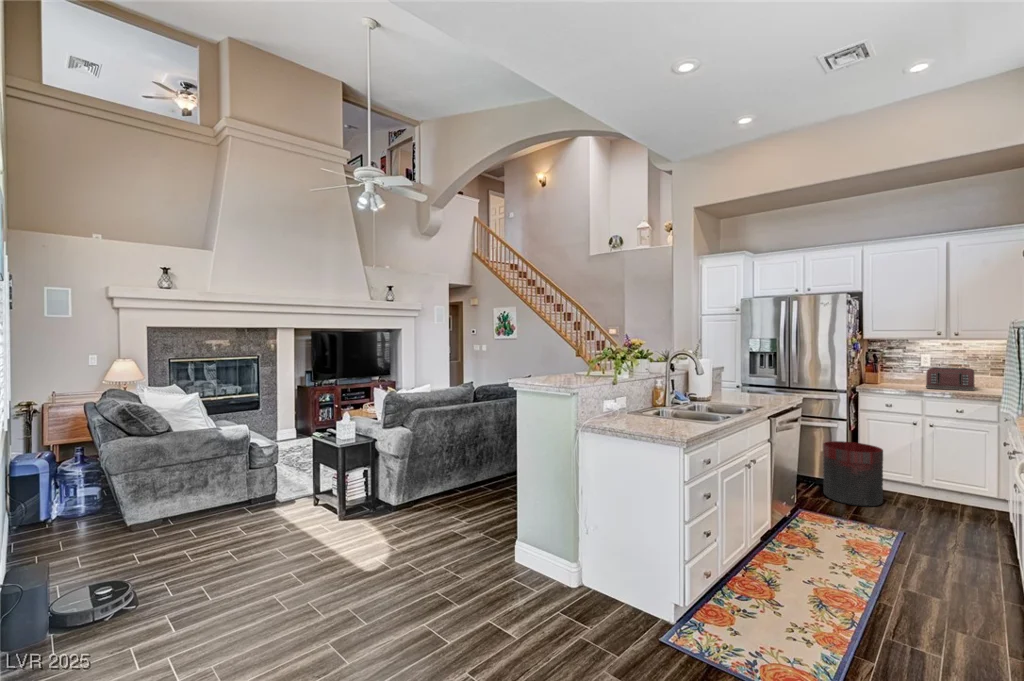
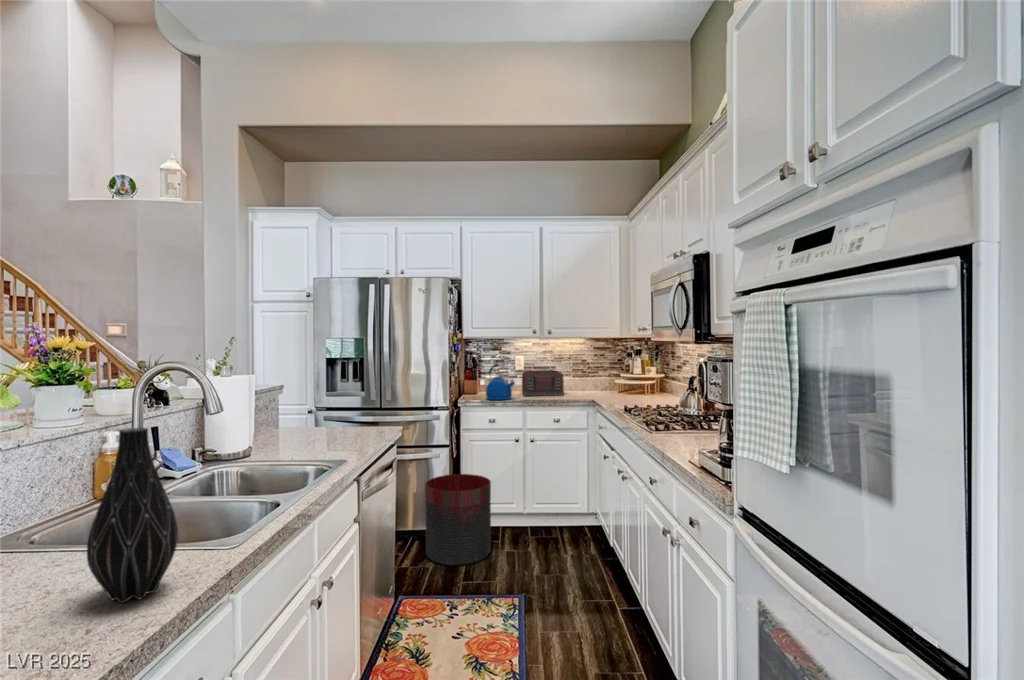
kettle: none [883,360,913,390] -> present [486,364,515,400]
vase: none [677,373,701,426] -> present [87,427,178,603]

